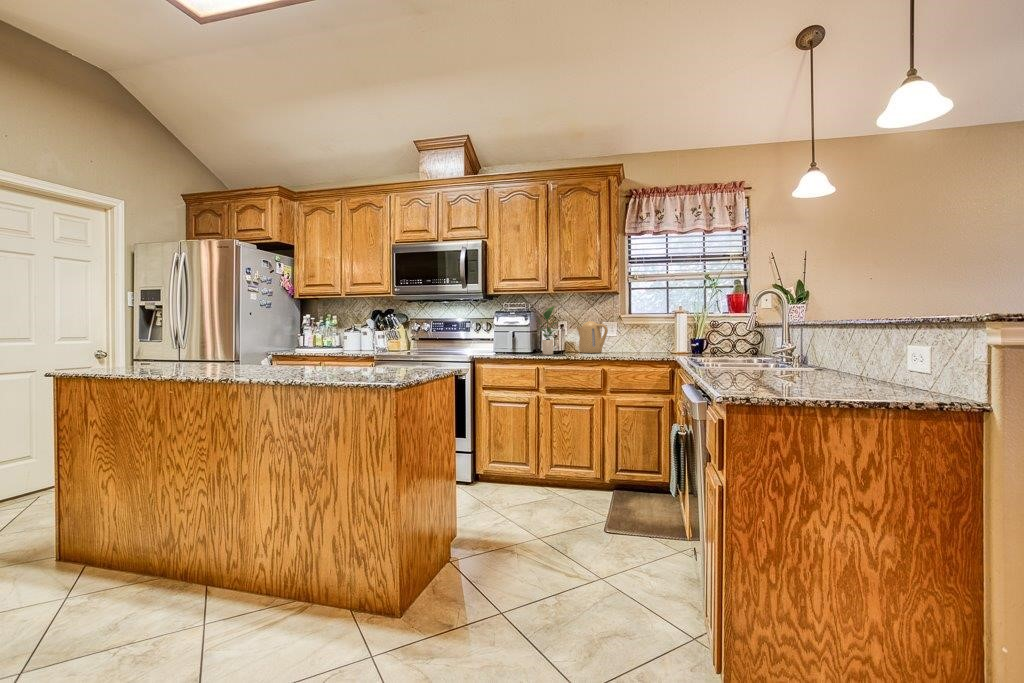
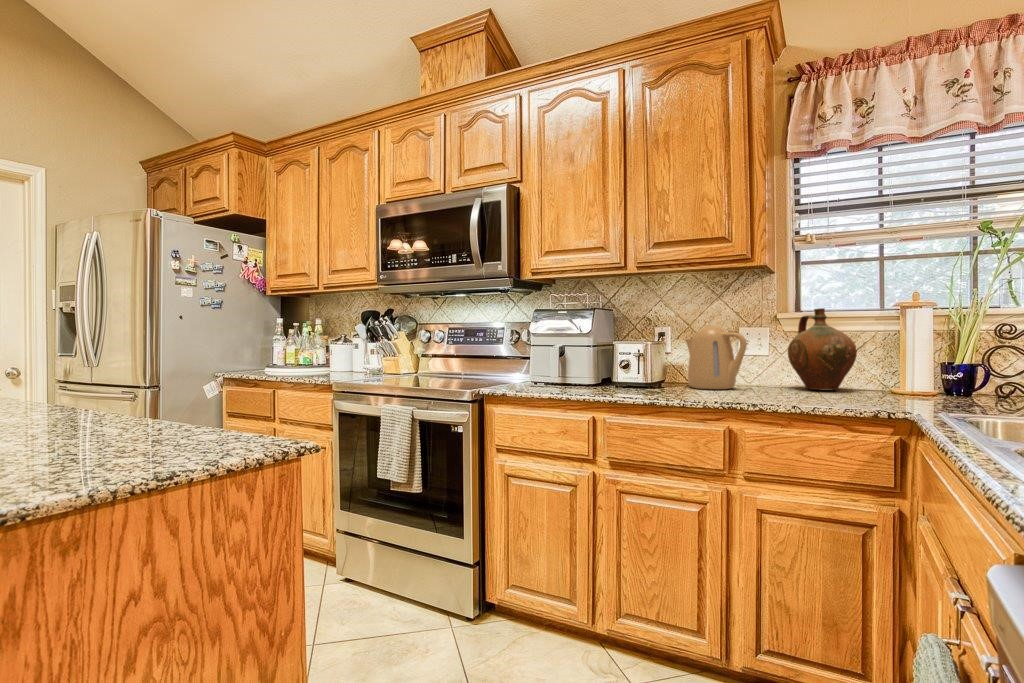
potted plant: present [536,306,558,355] -> none [593,297,646,393]
ceramic jug: none [626,313,656,353] -> present [788,308,857,391]

